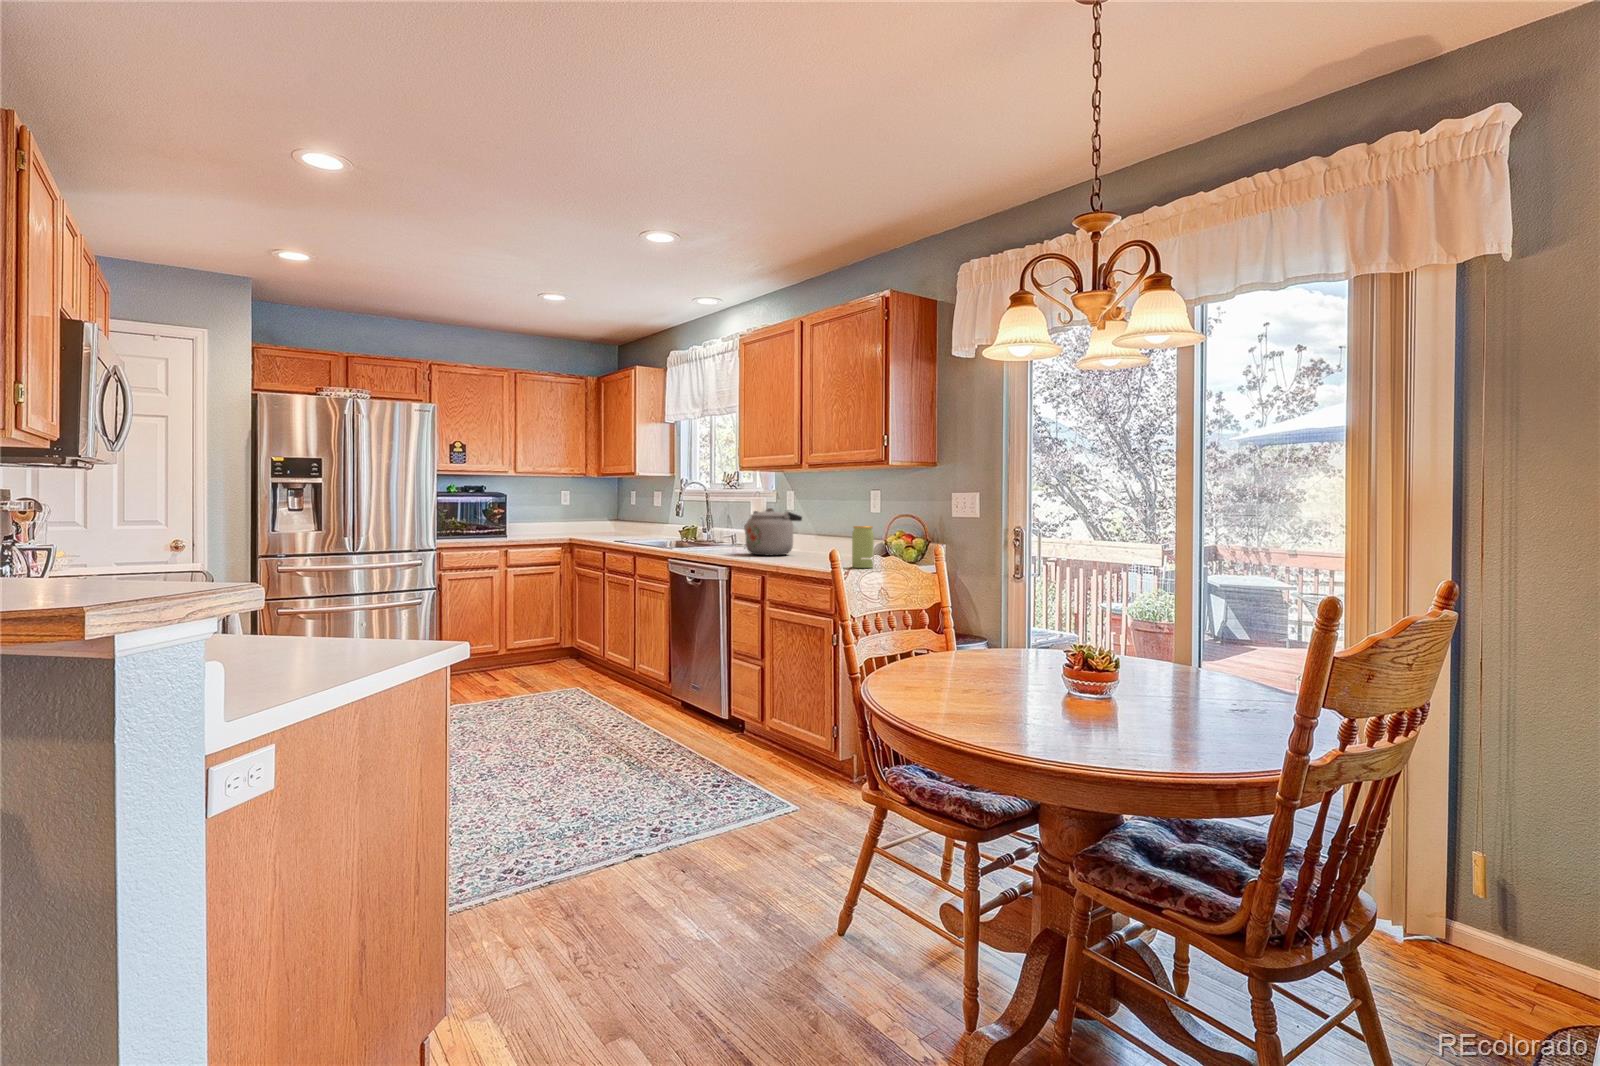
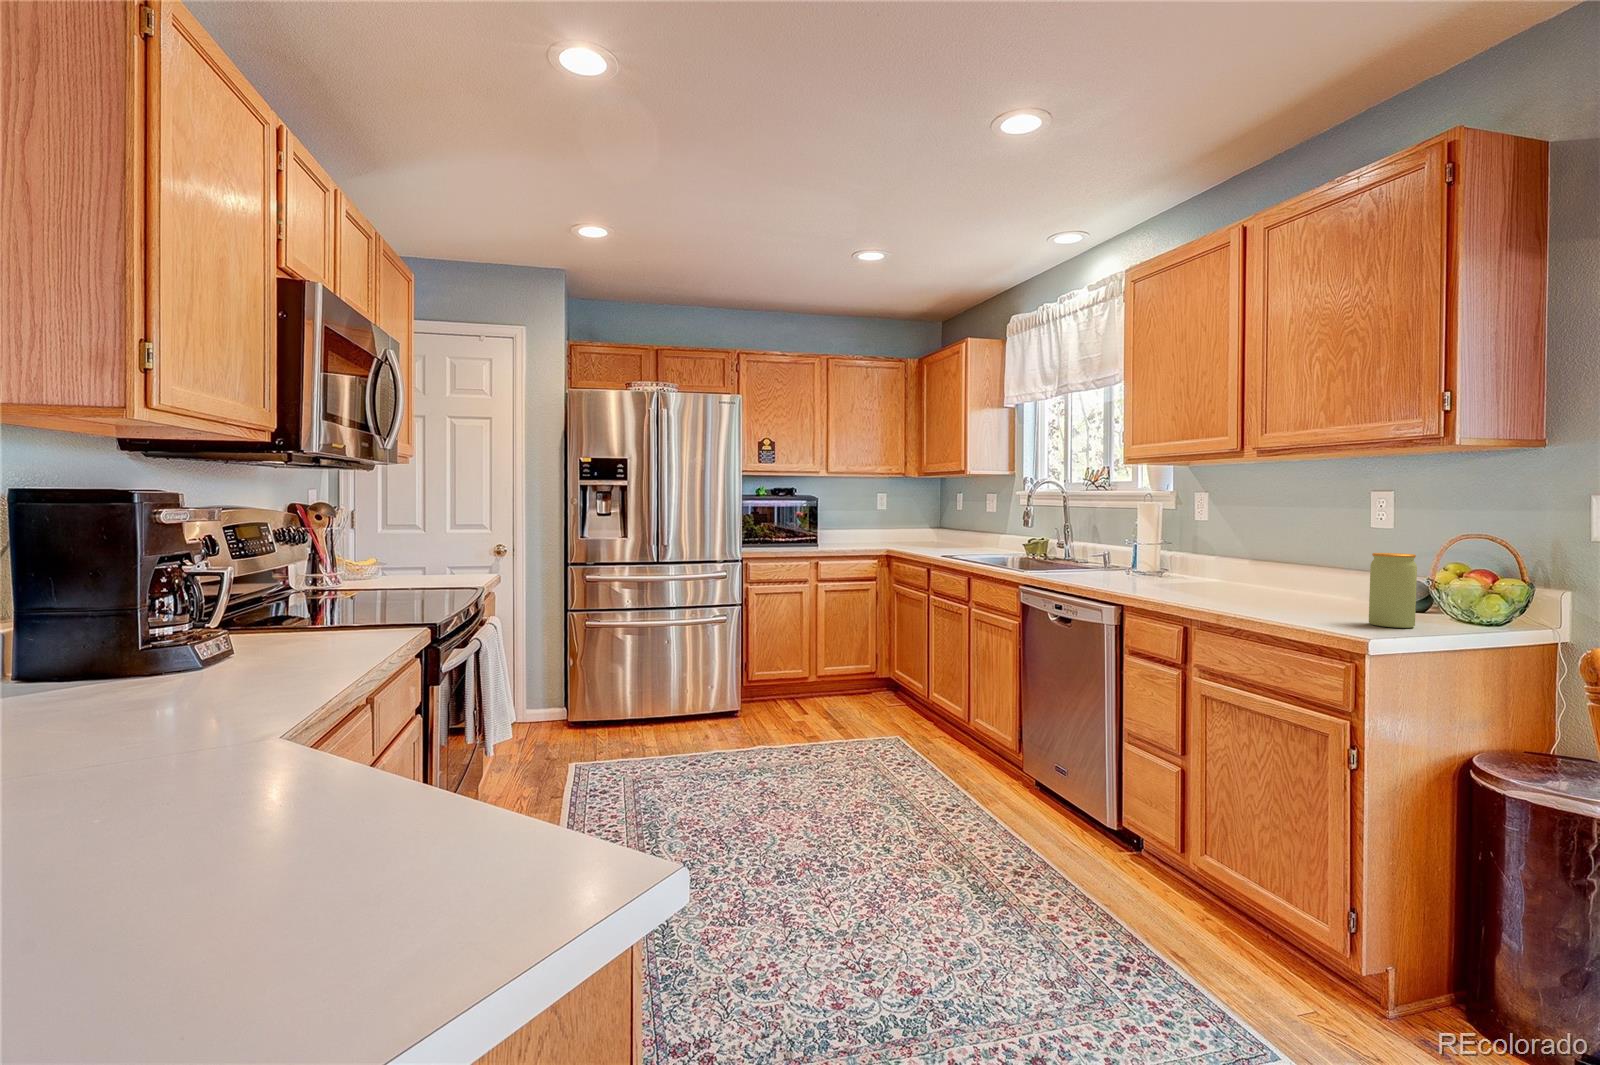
kettle: present [744,508,802,555] -> none [1135,517,1233,588]

